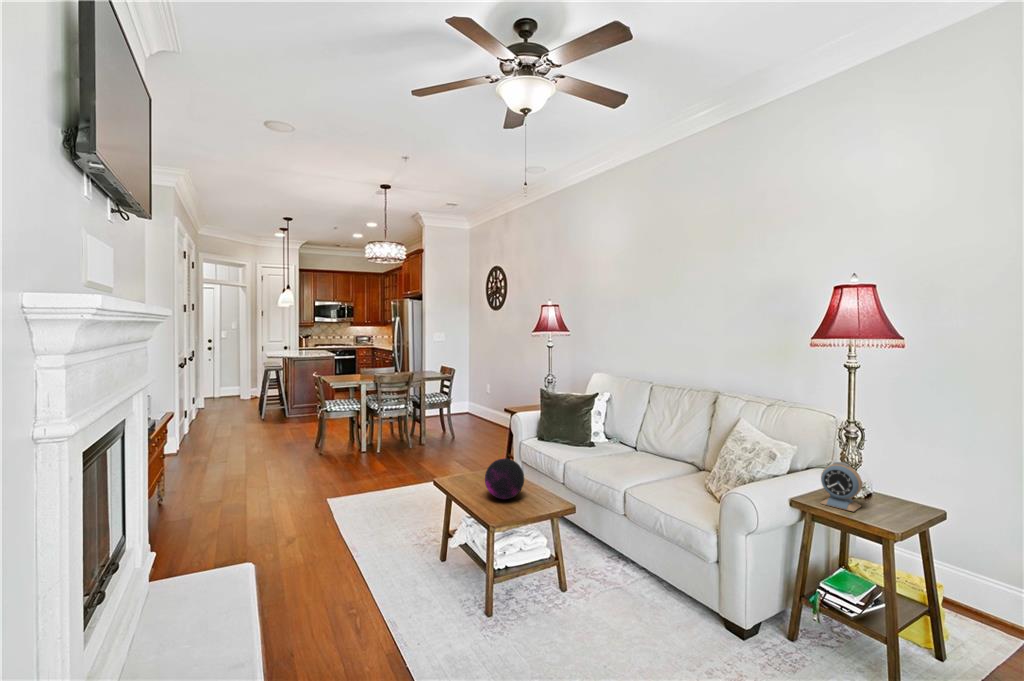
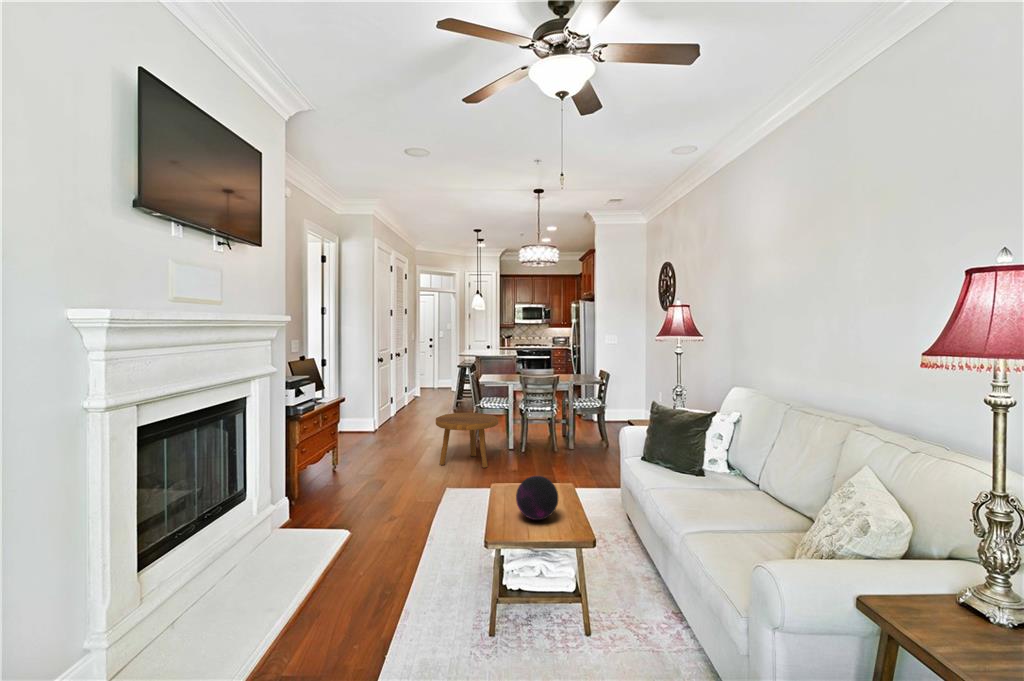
footstool: none [289,416,361,475] -> present [436,413,498,468]
alarm clock: present [821,462,862,511] -> none [910,555,988,640]

